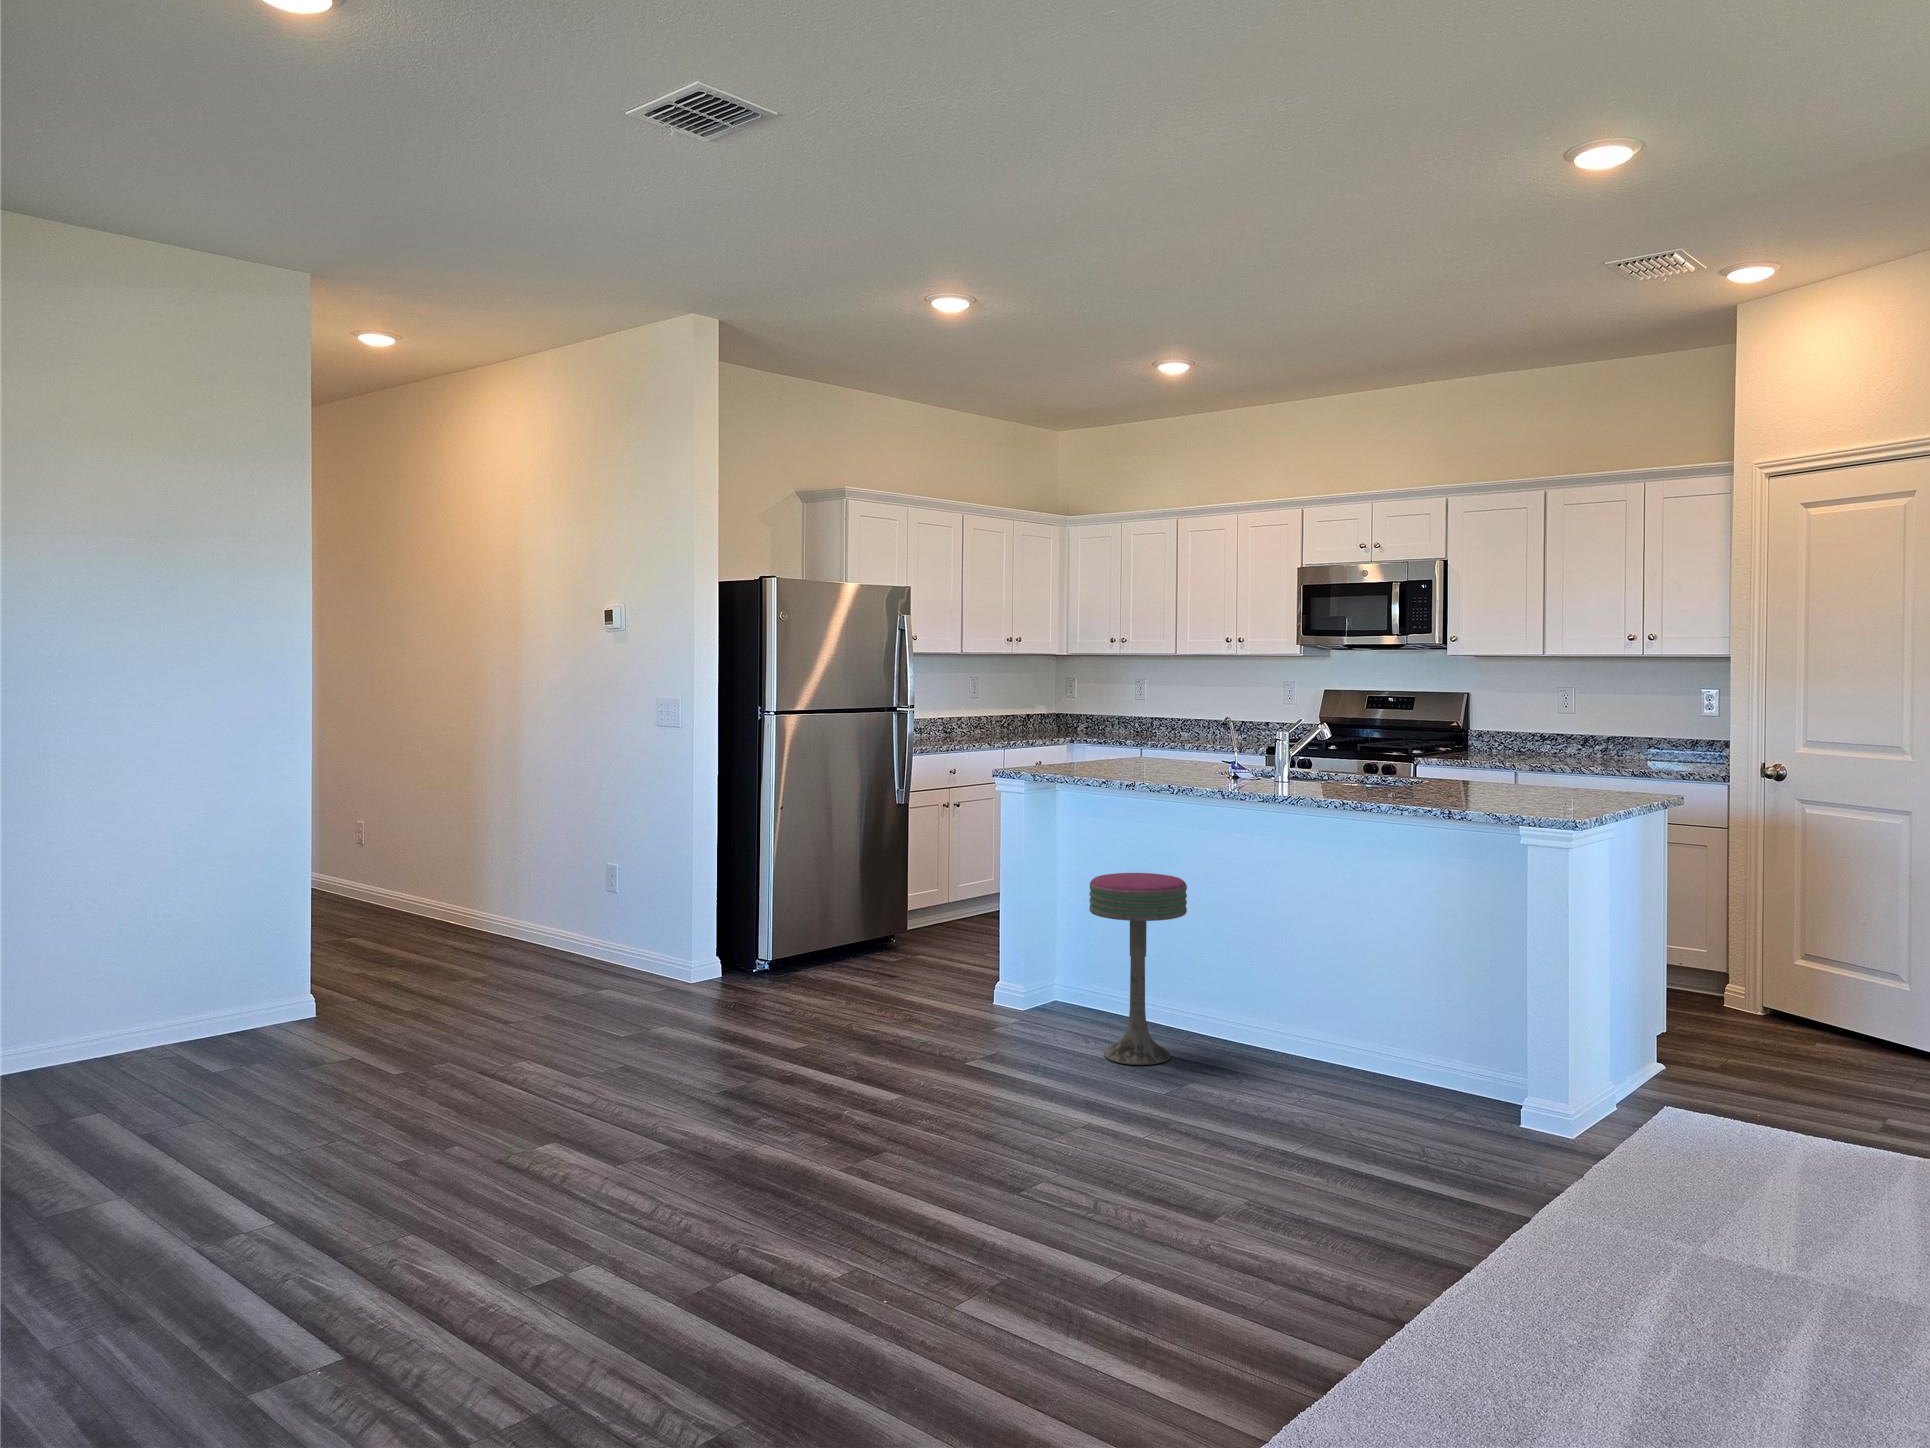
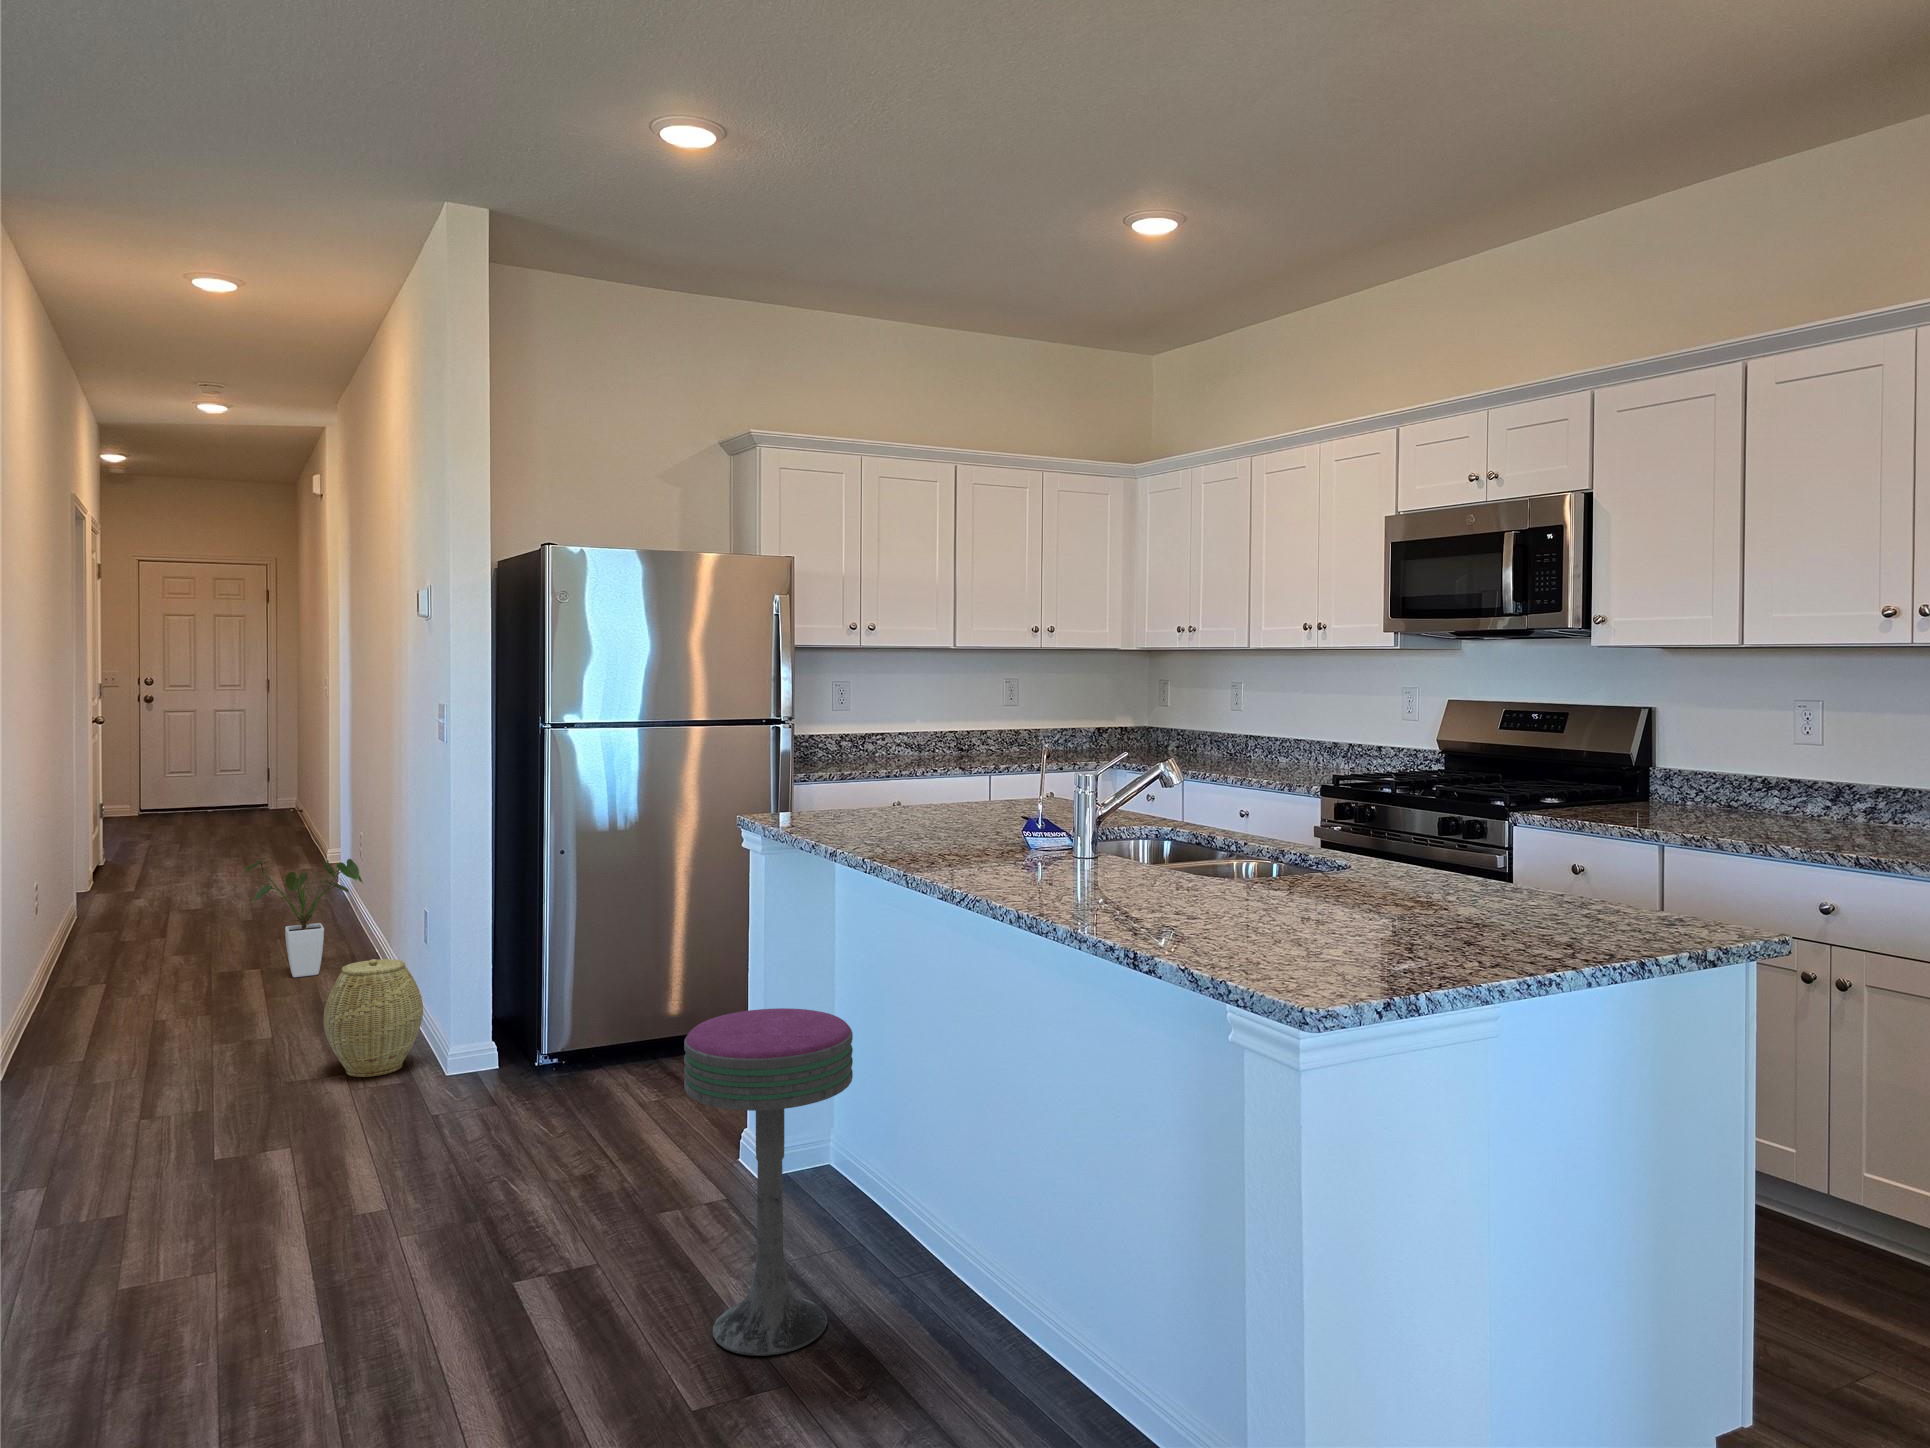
house plant: none [353,832,465,938] -> present [244,858,363,977]
woven basket: none [584,895,657,986] -> present [323,959,423,1077]

